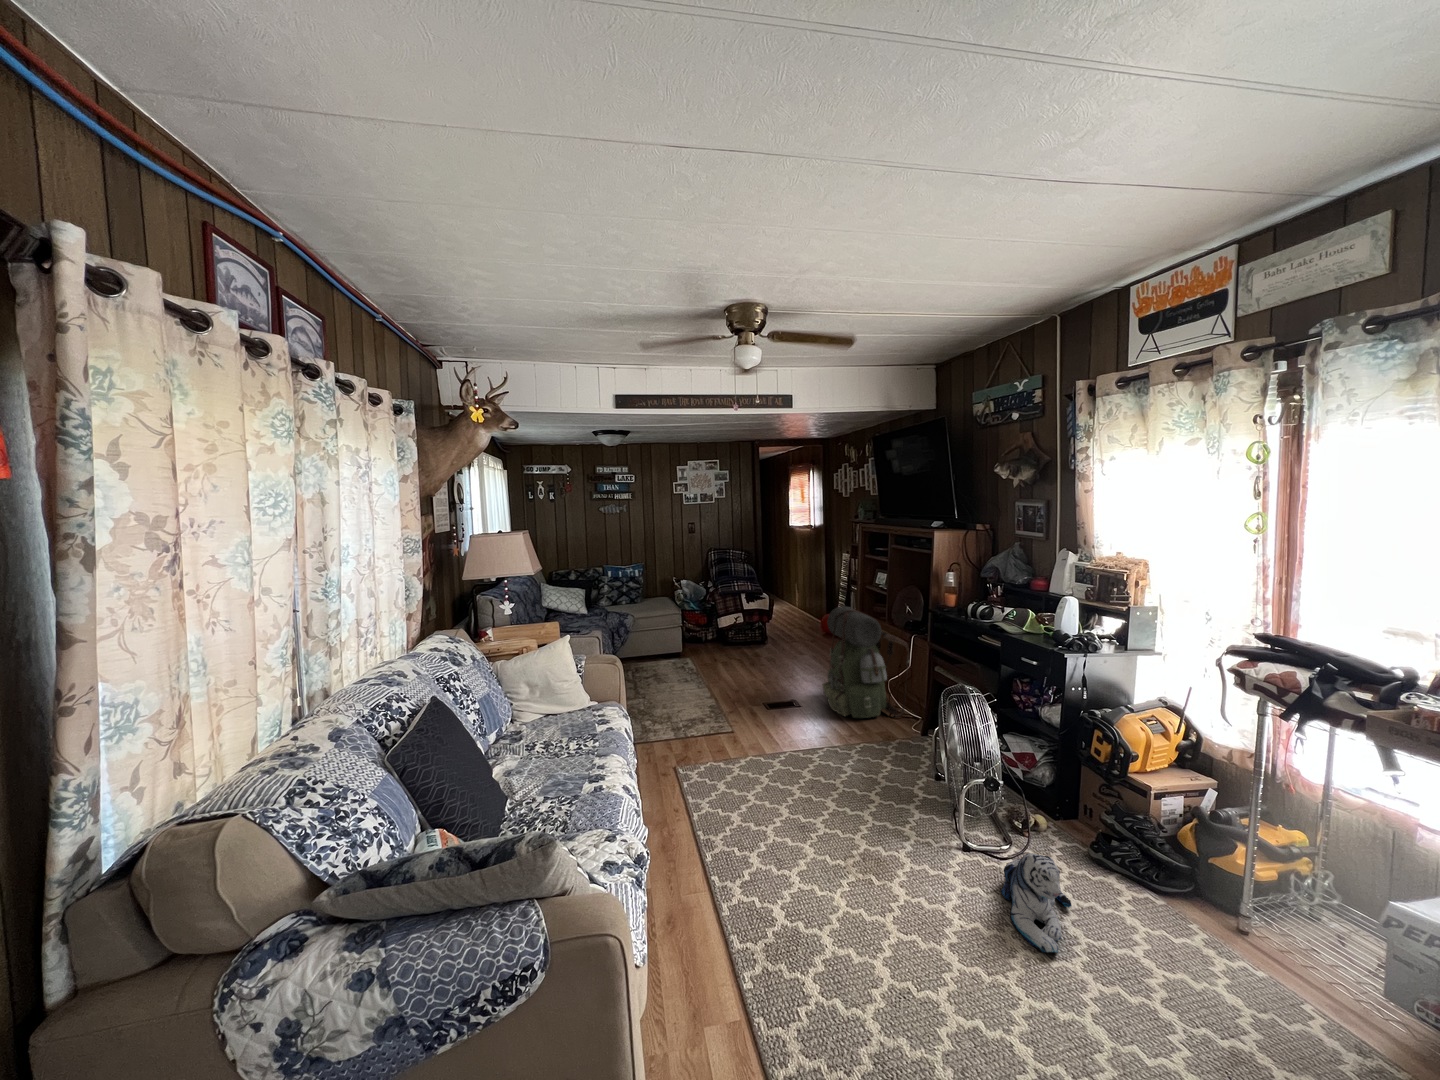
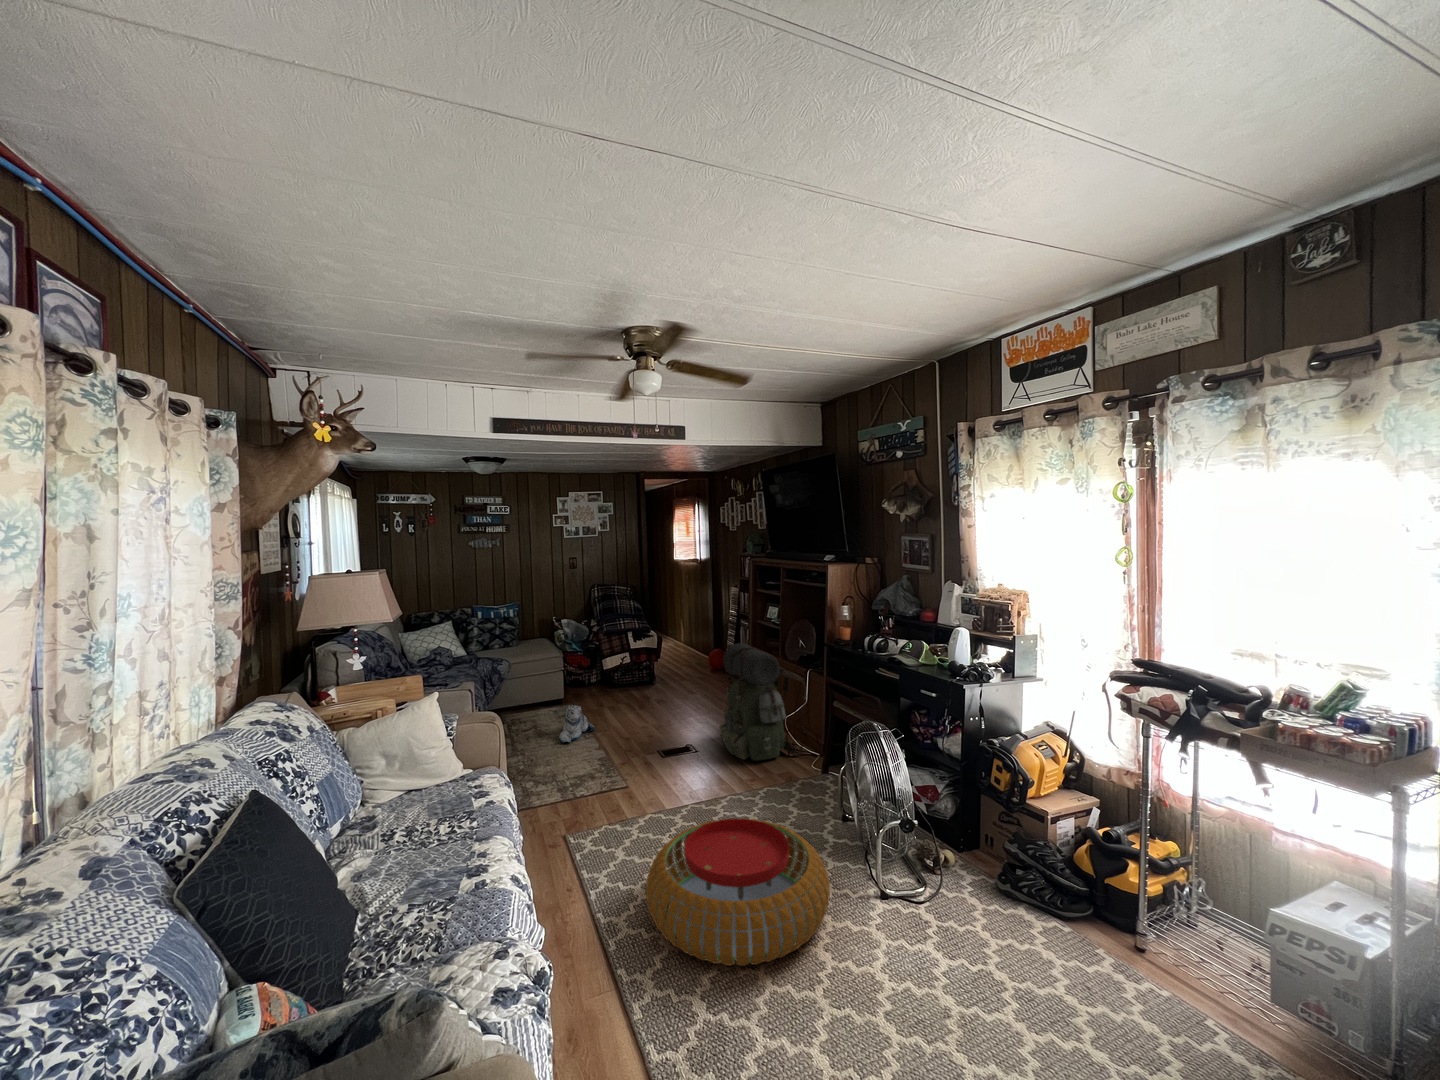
pouf: none [740,763,910,888] -> present [646,818,830,966]
plush toy: present [1000,853,1072,953] -> present [559,705,594,743]

